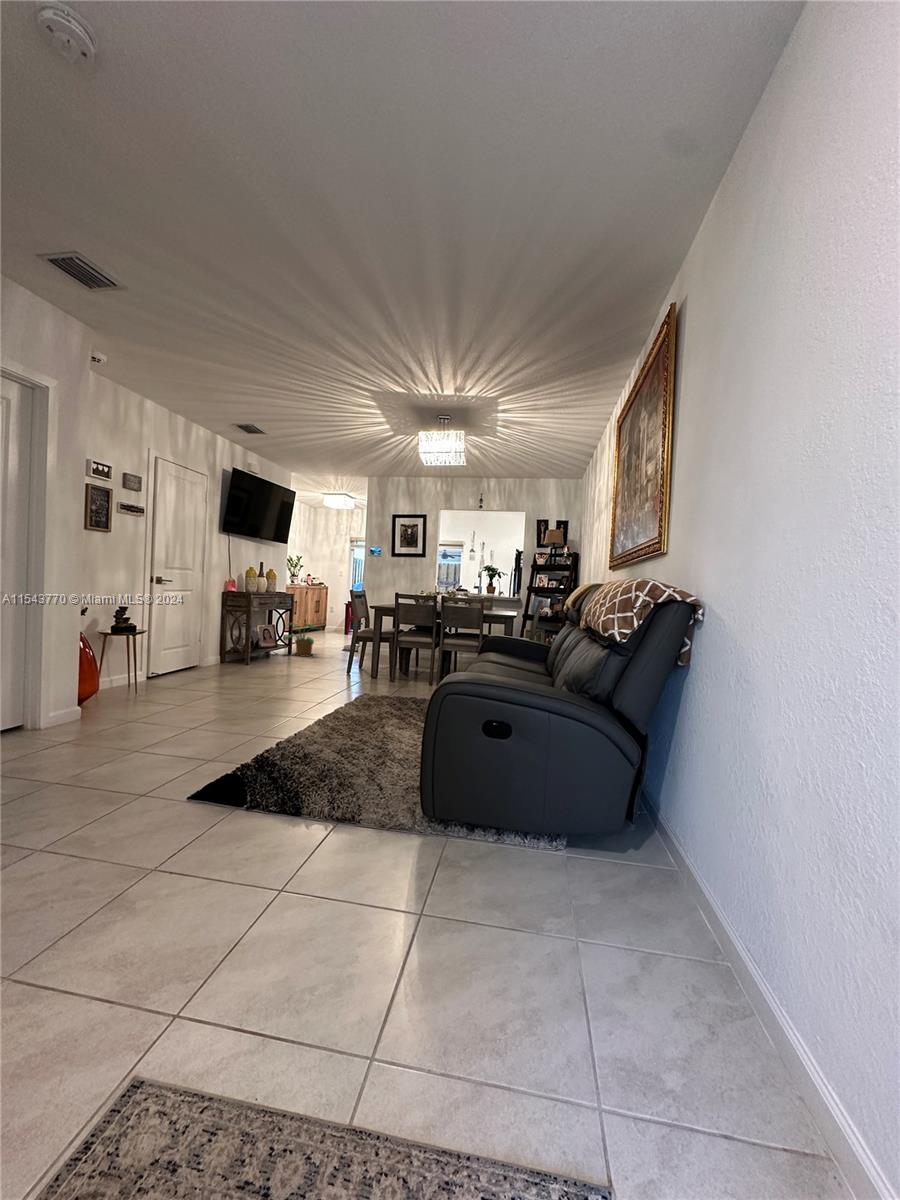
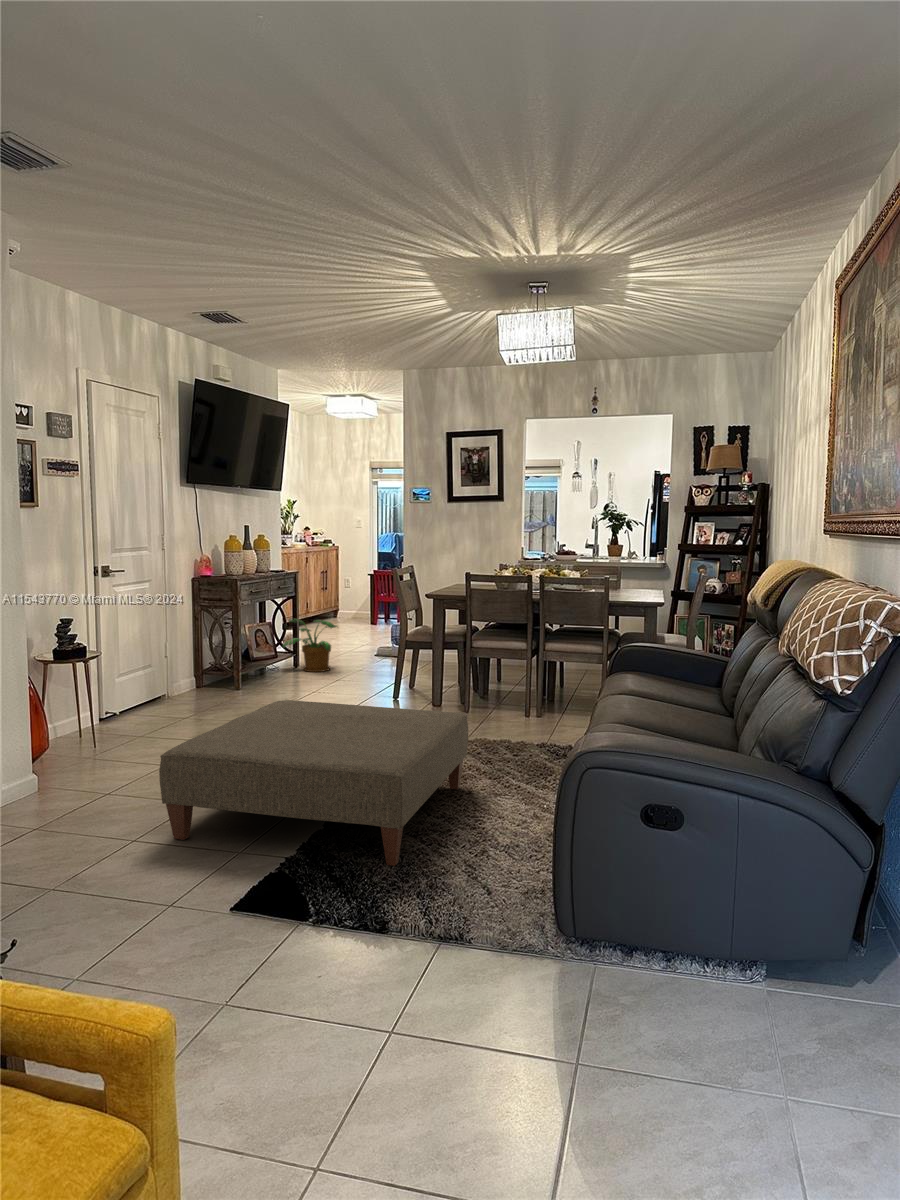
ottoman: none [156,663,385,770] -> present [159,700,468,866]

